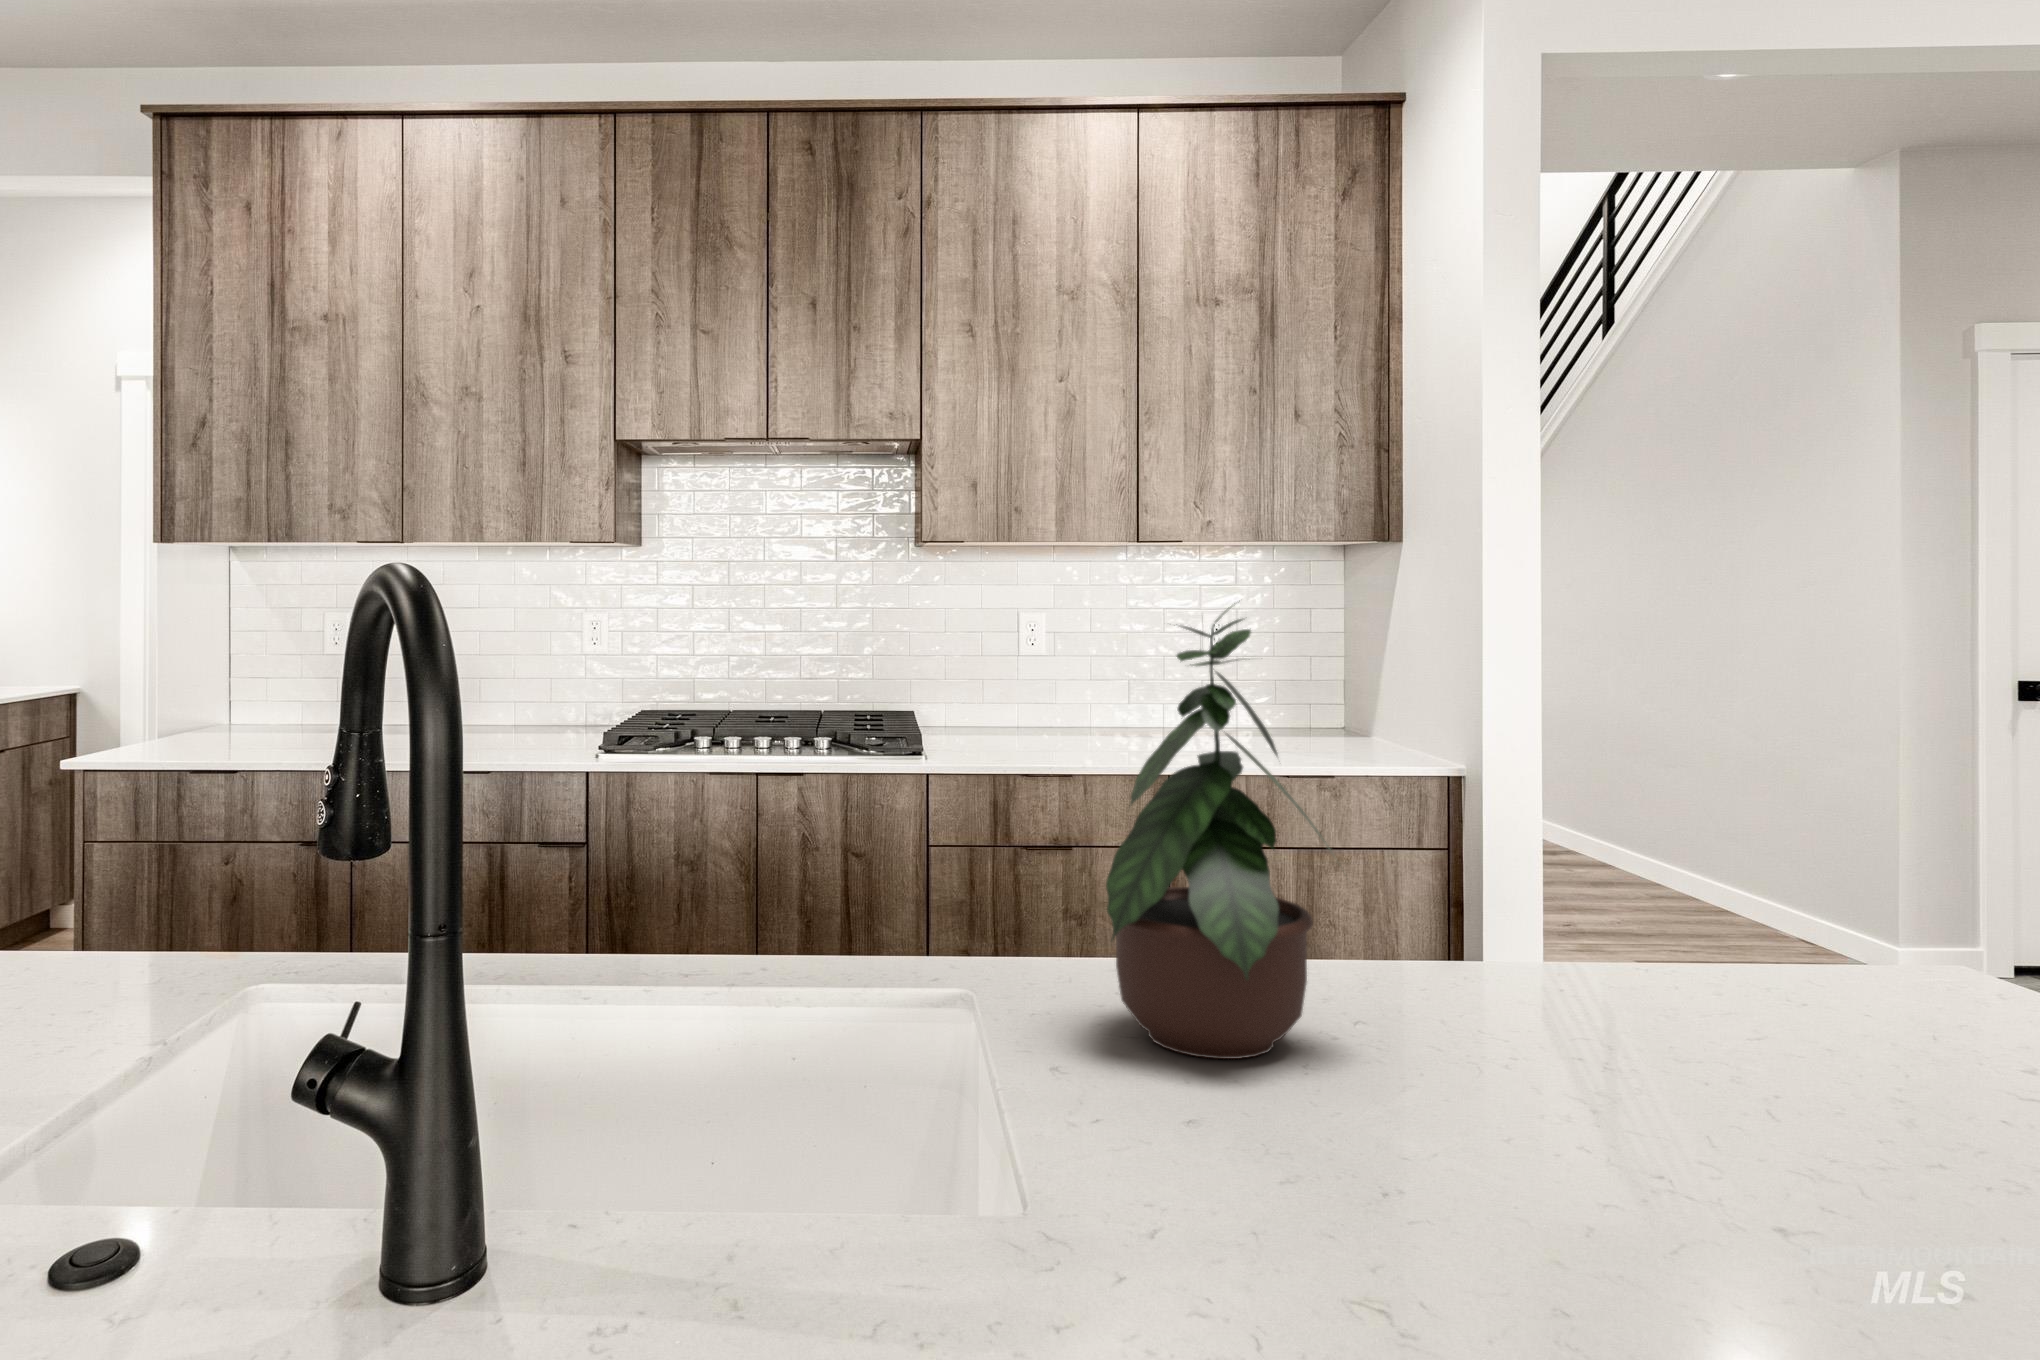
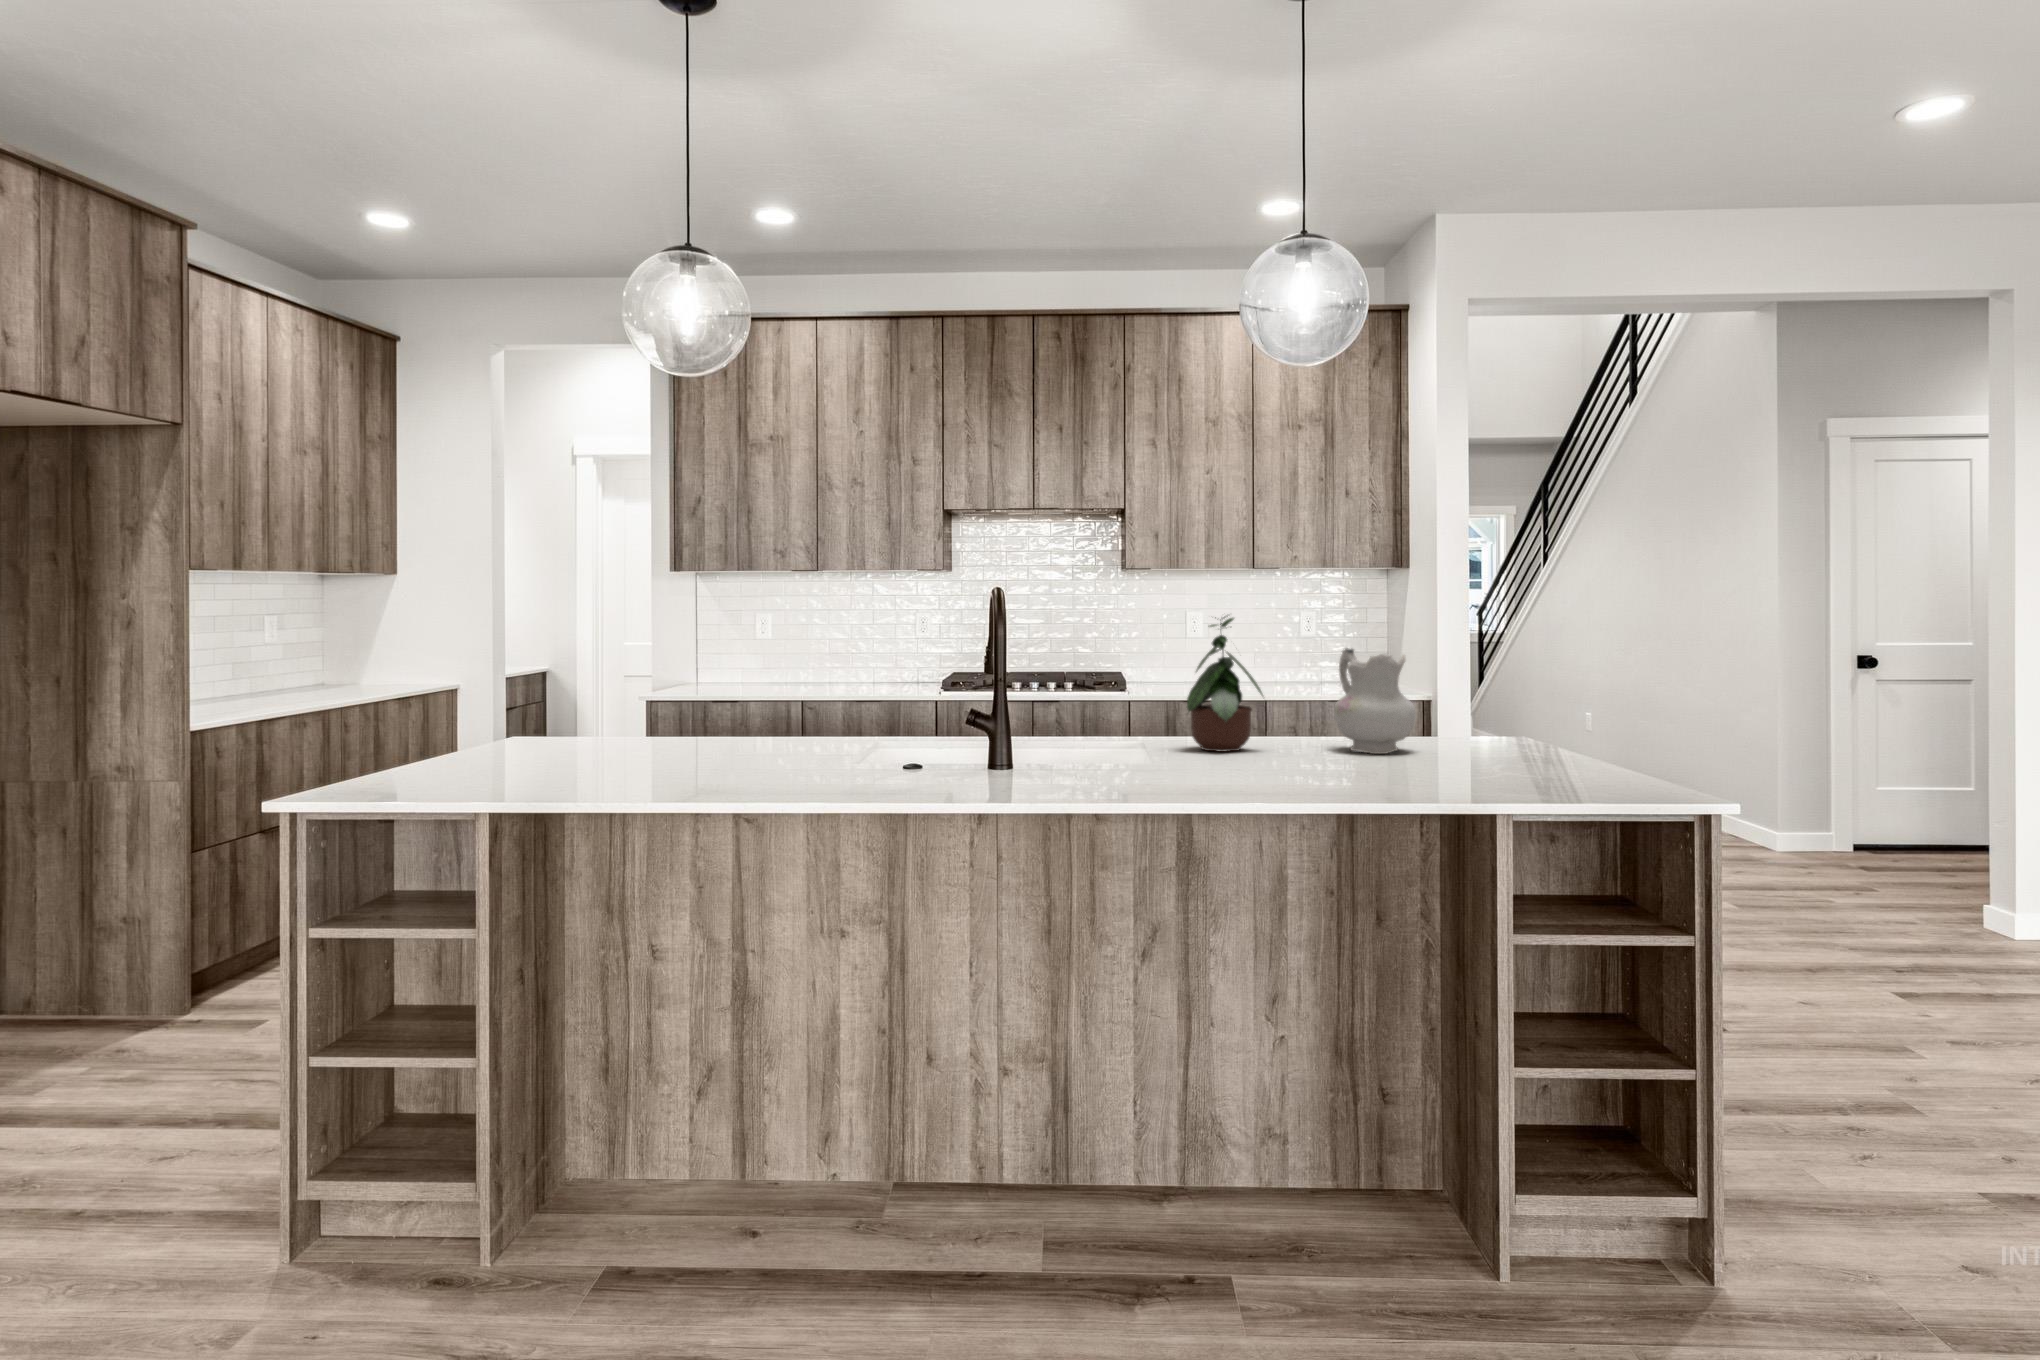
ceramic pitcher: none [1550,721,1855,1085] -> present [1334,648,1416,754]

